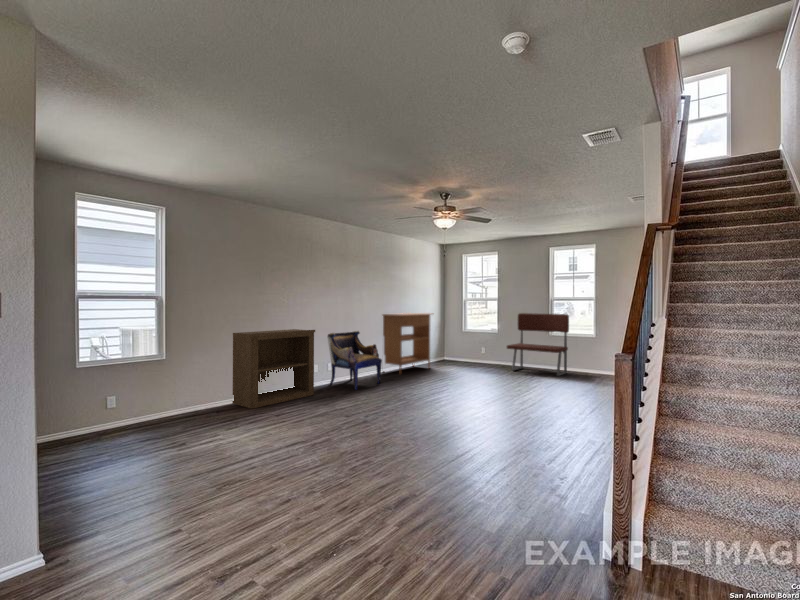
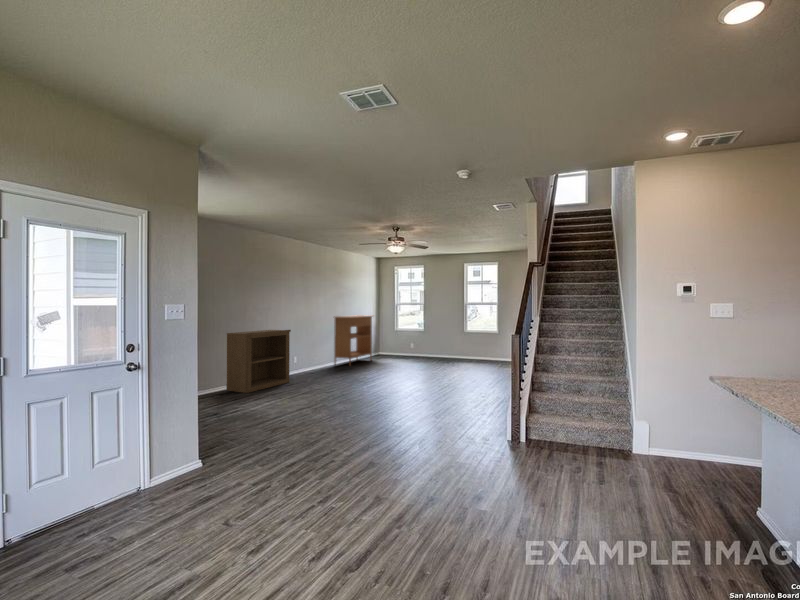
bench: present [507,313,569,376] -> none [433,315,480,363]
armchair: present [327,331,382,390] -> none [295,330,339,378]

